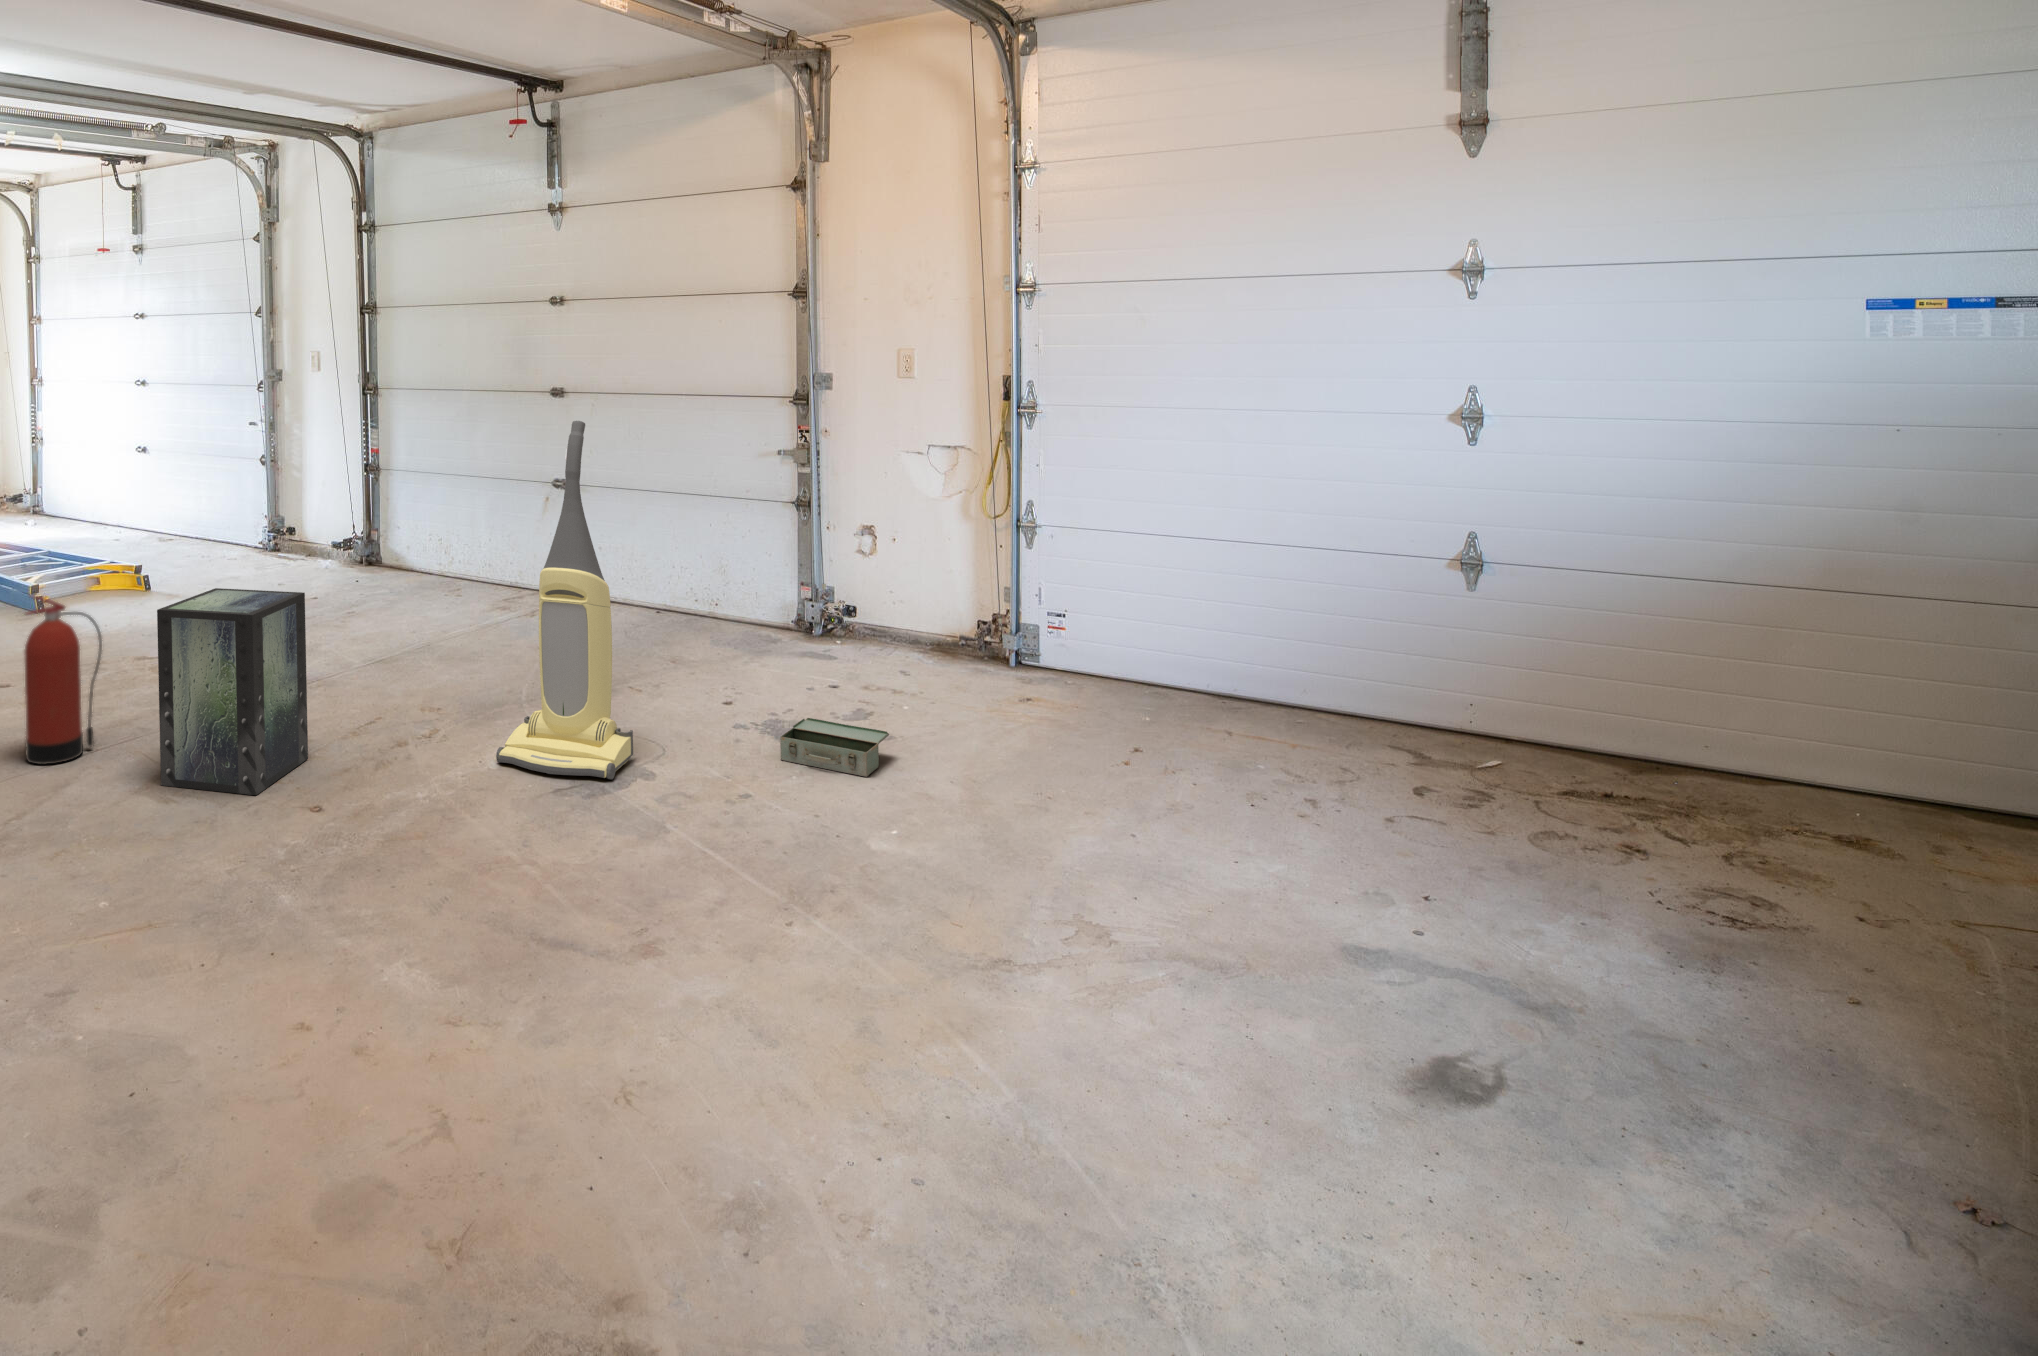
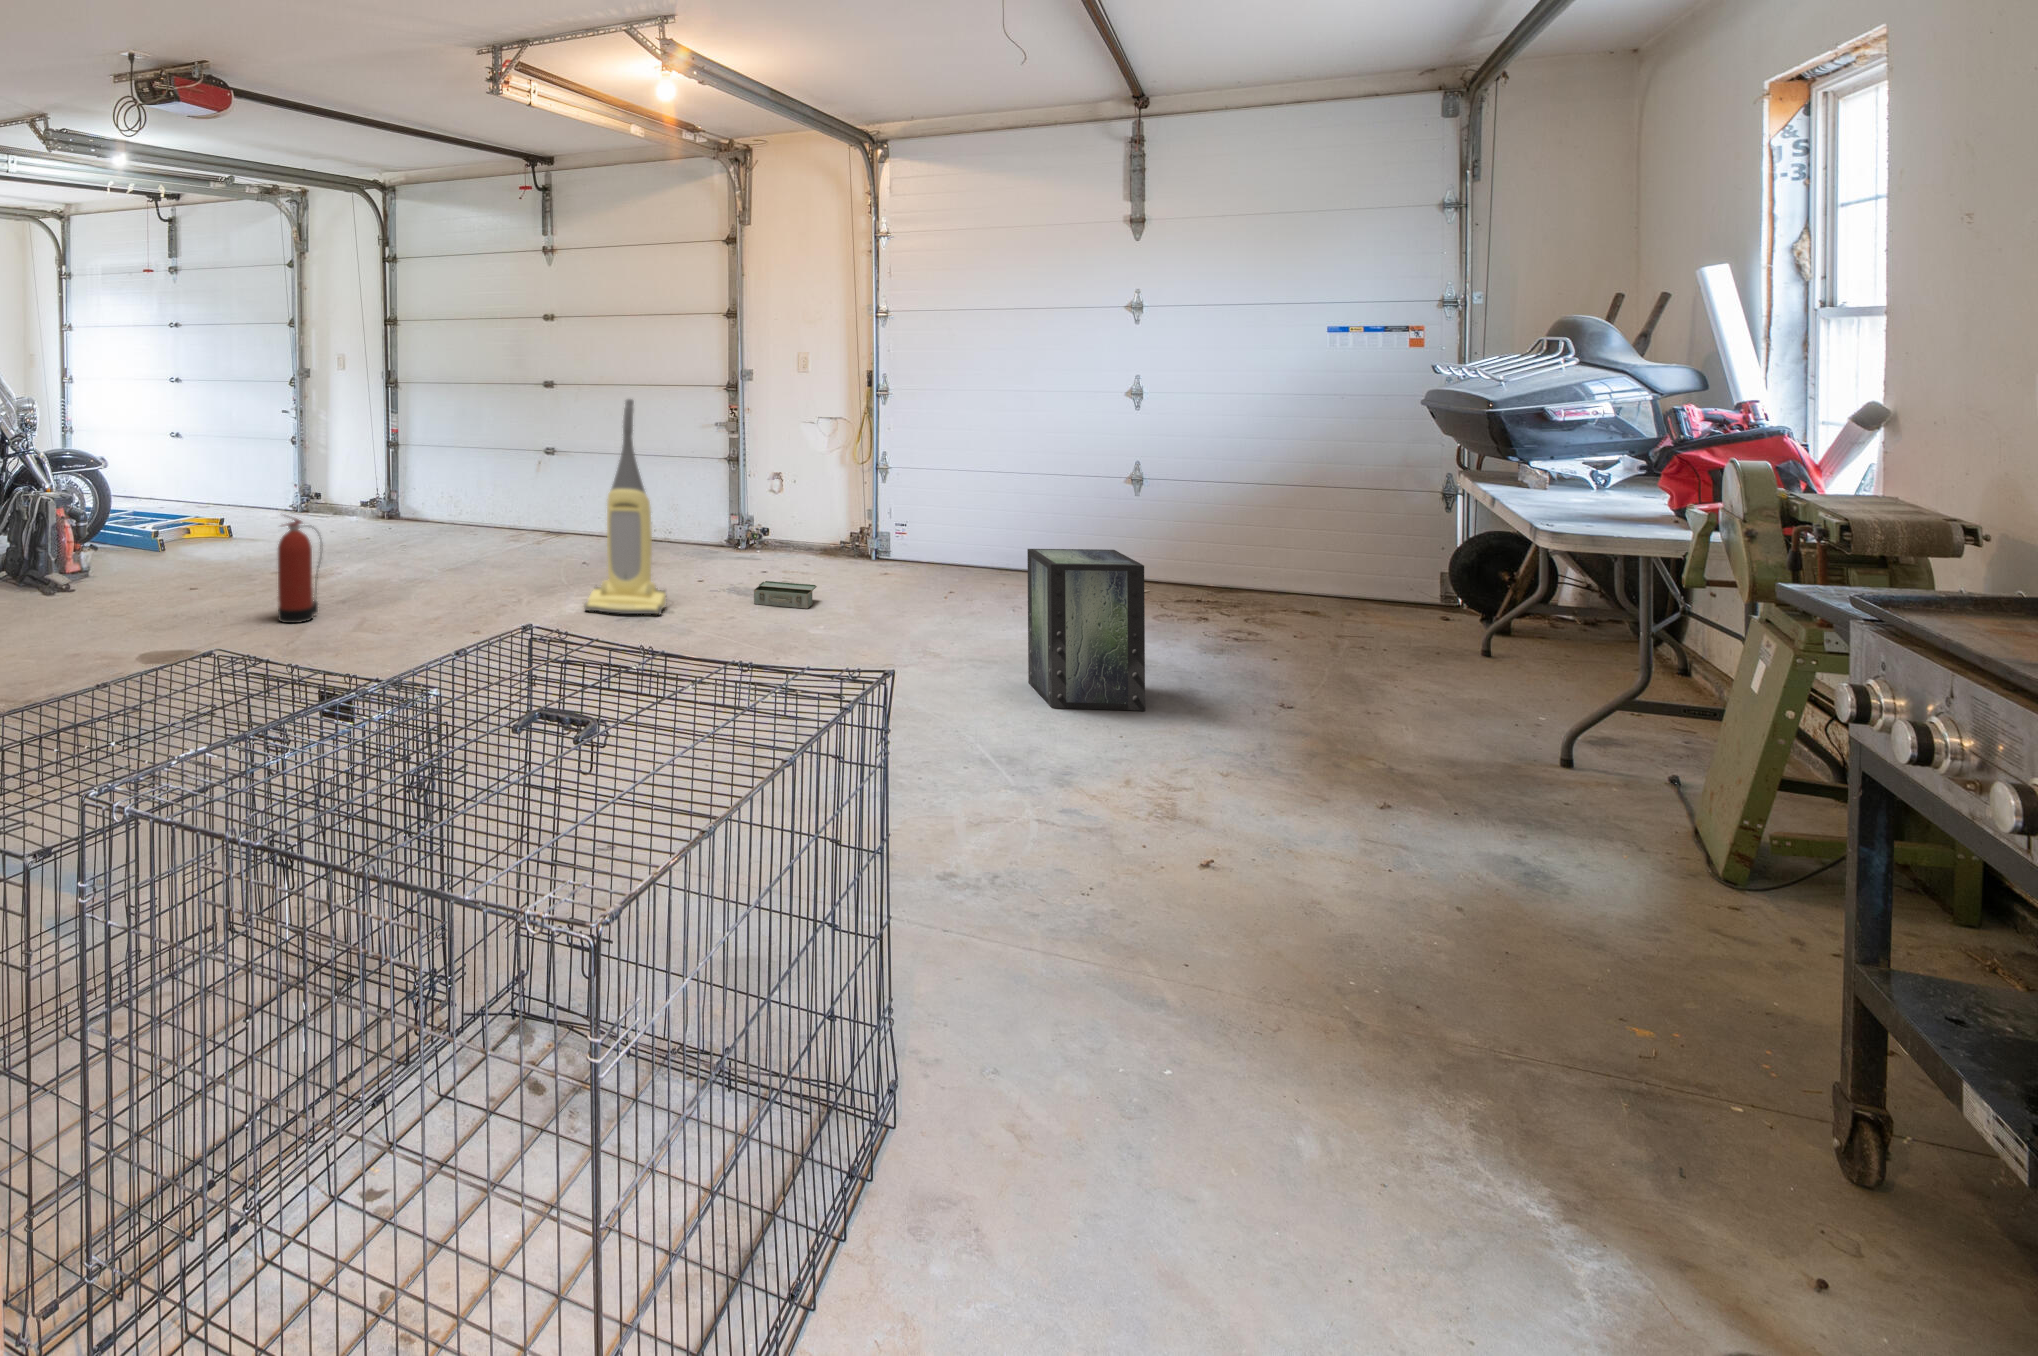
storage box: present [157,588,308,795] -> present [1027,549,1145,711]

